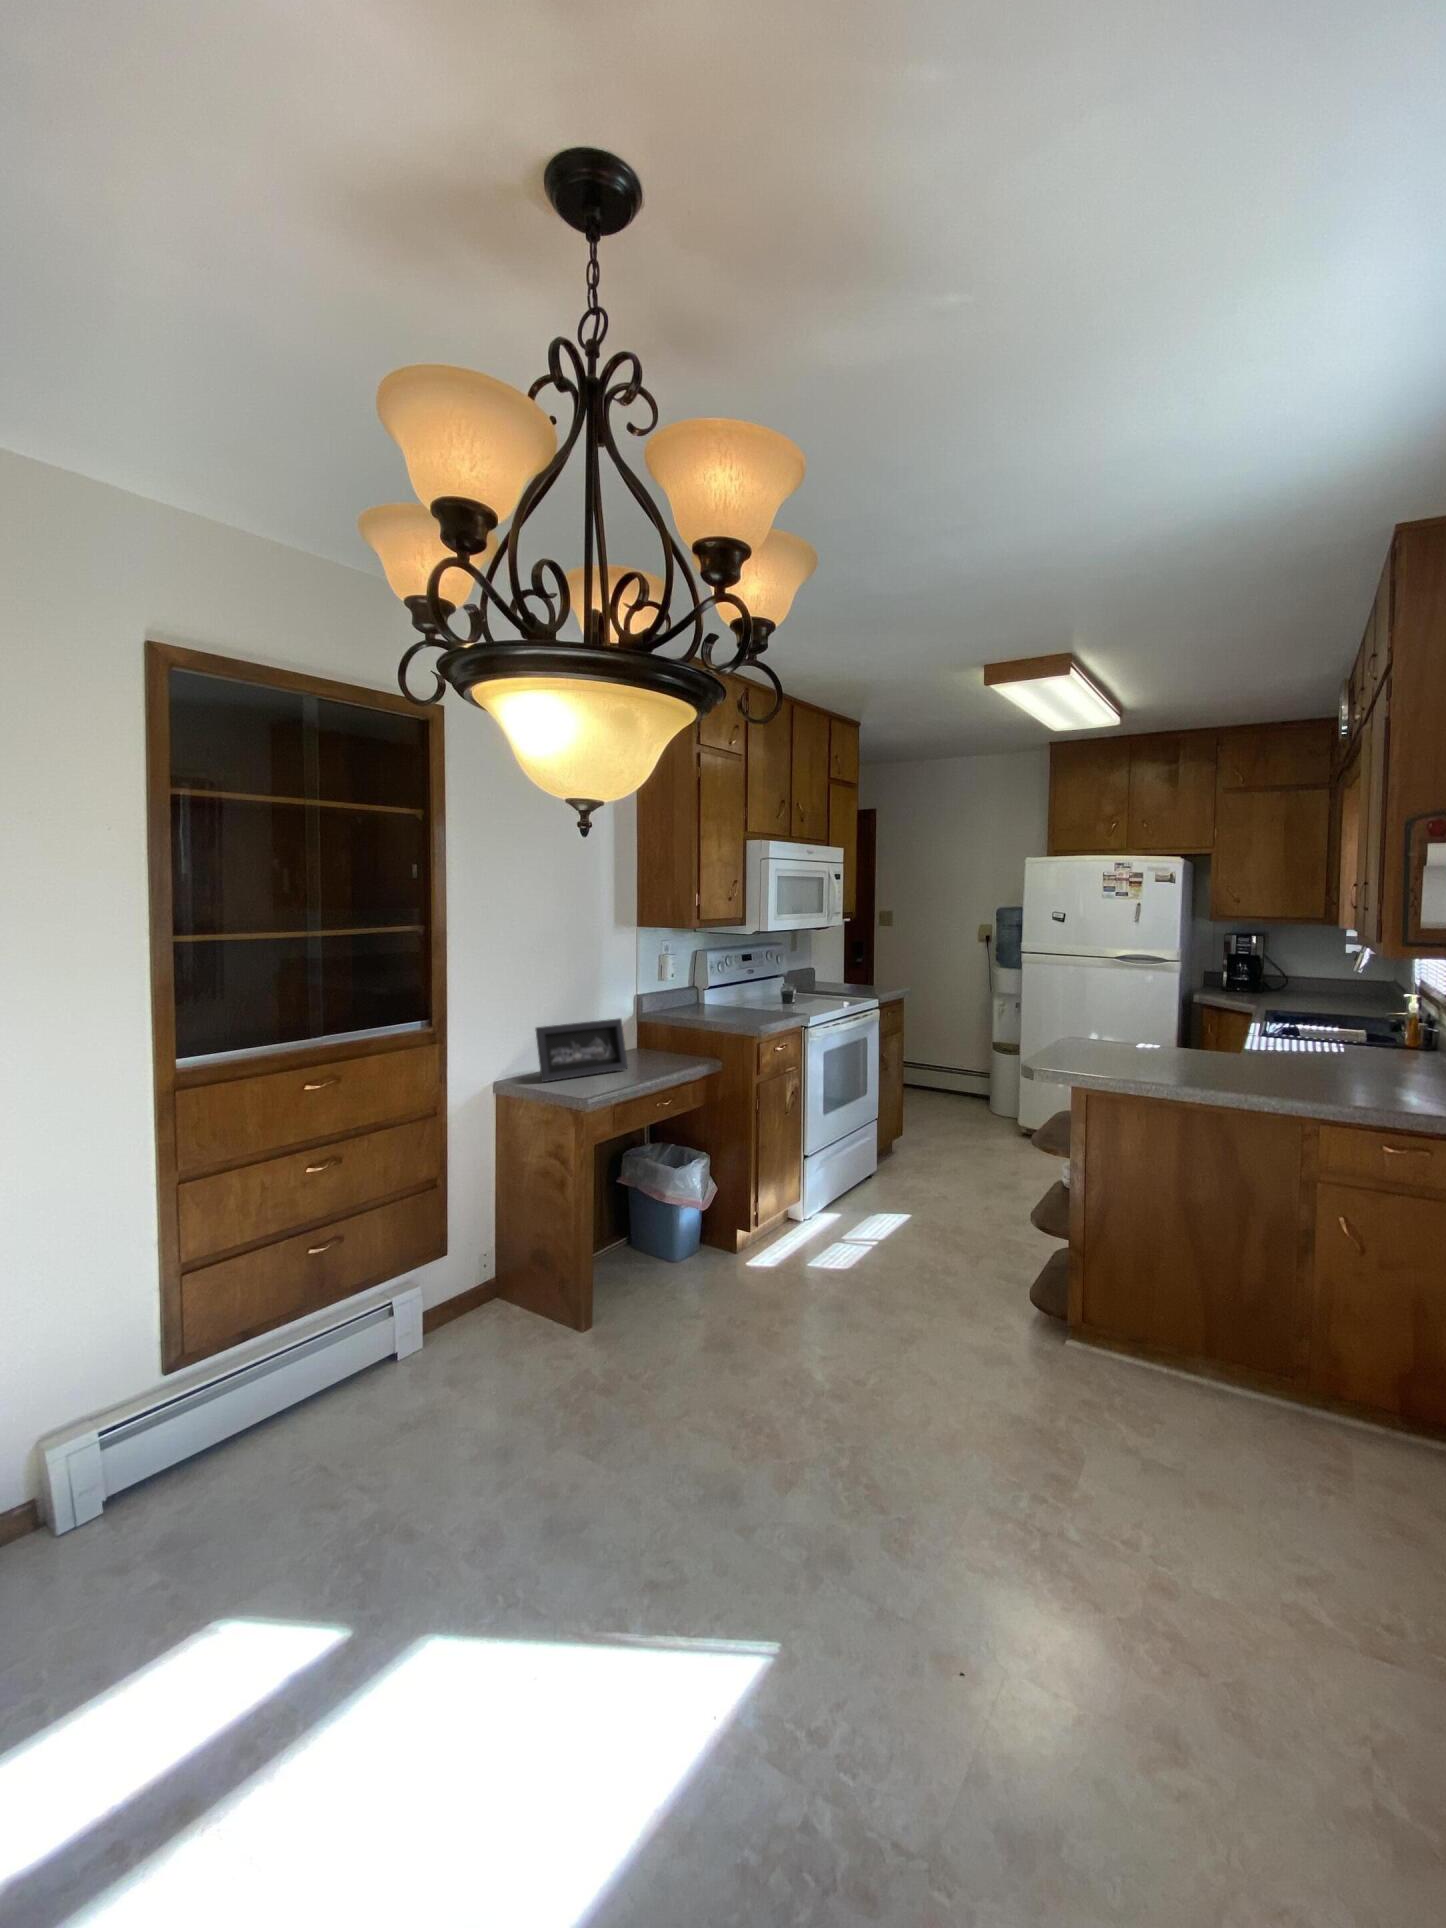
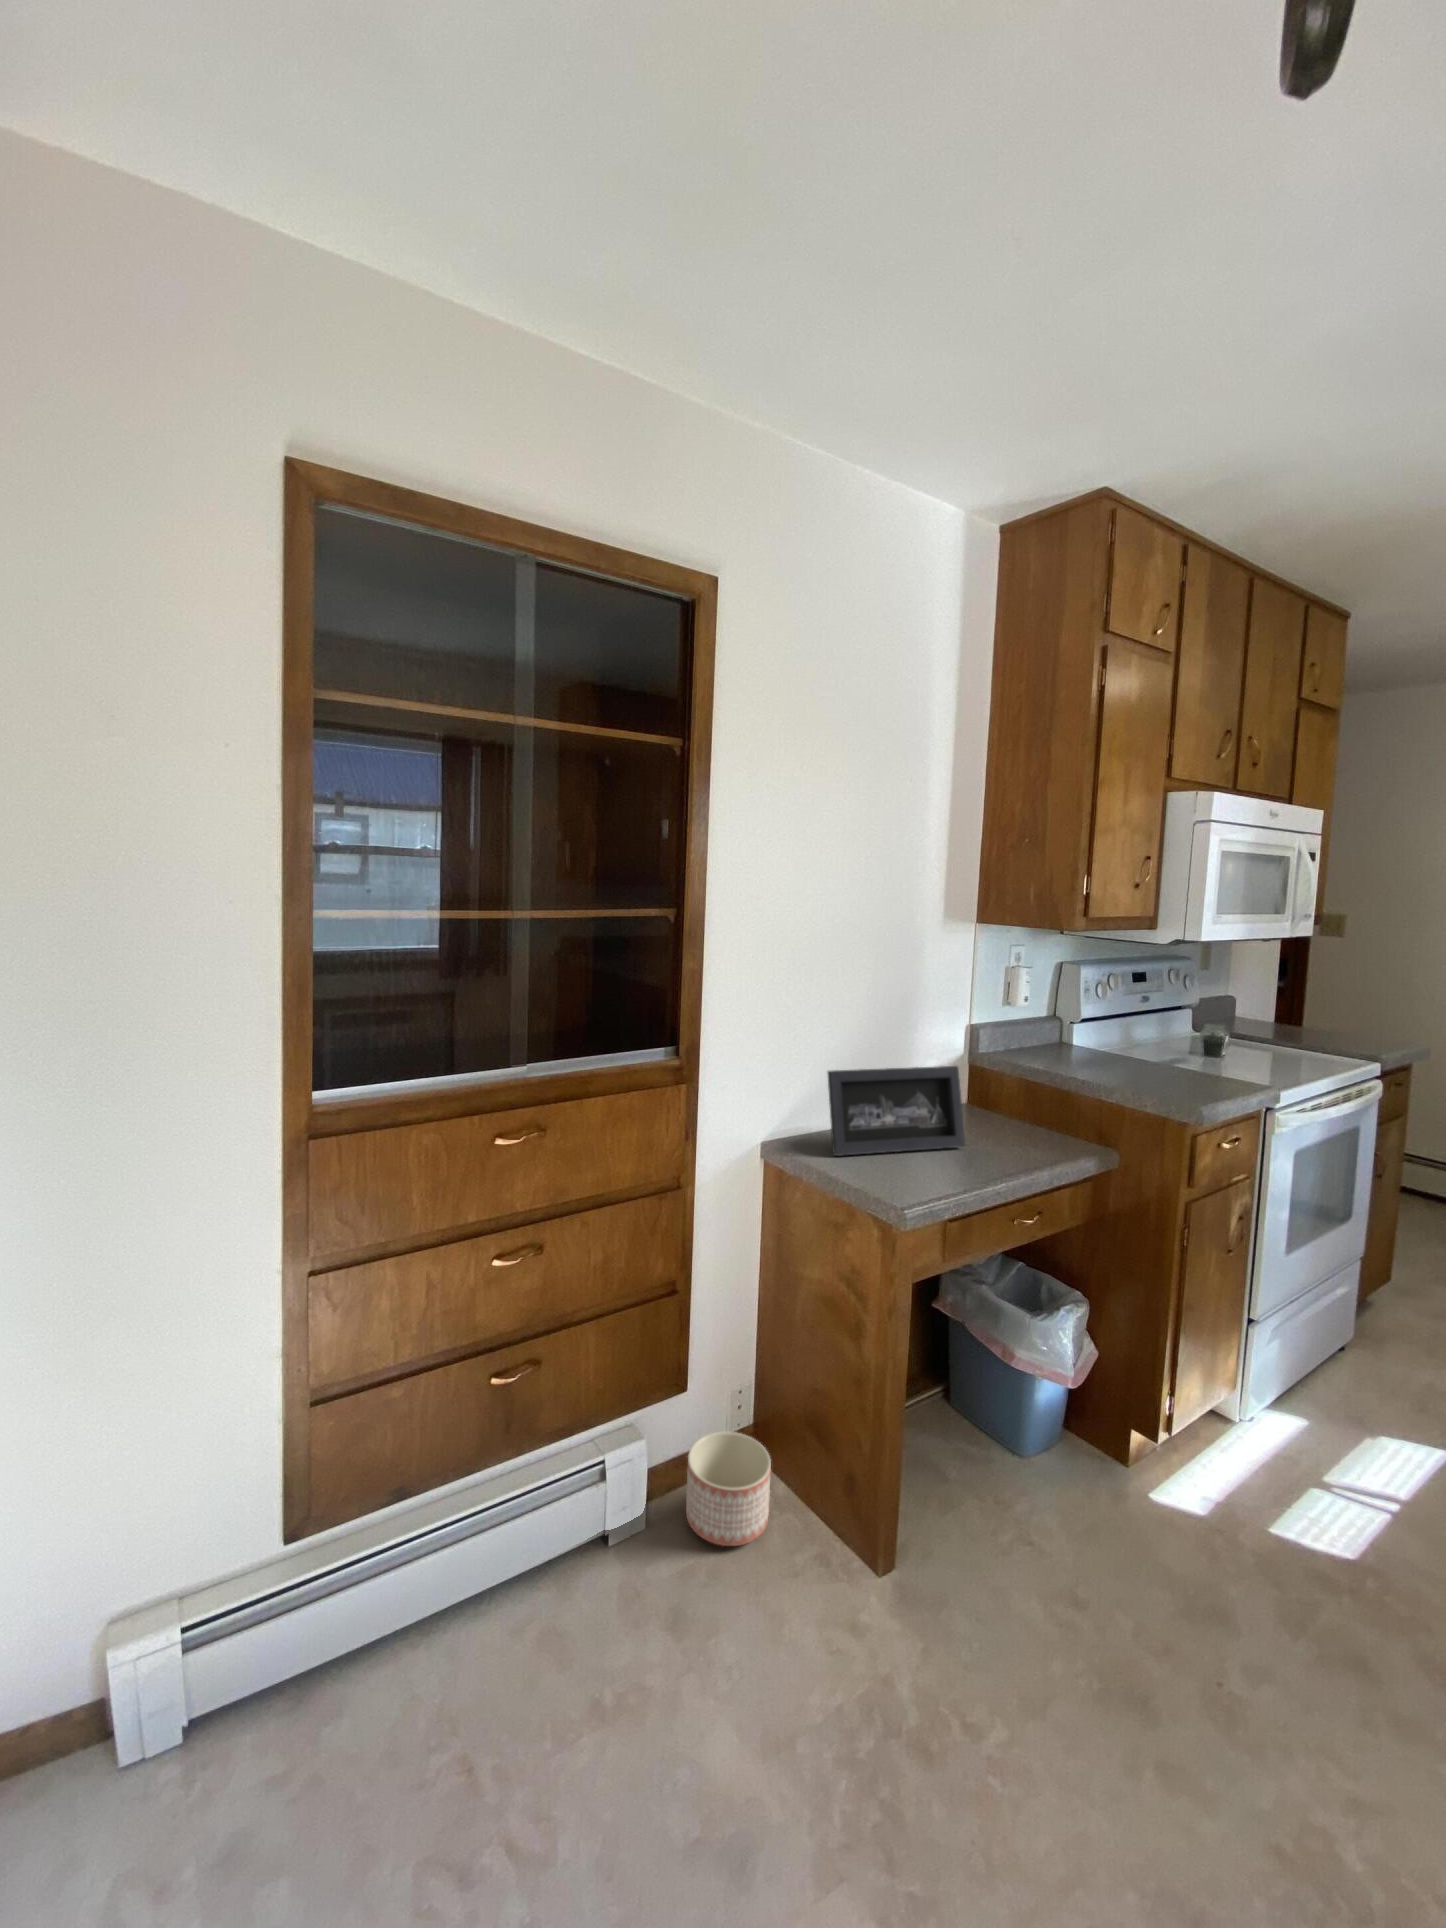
planter: none [452,1277,510,1343] -> present [686,1431,771,1546]

